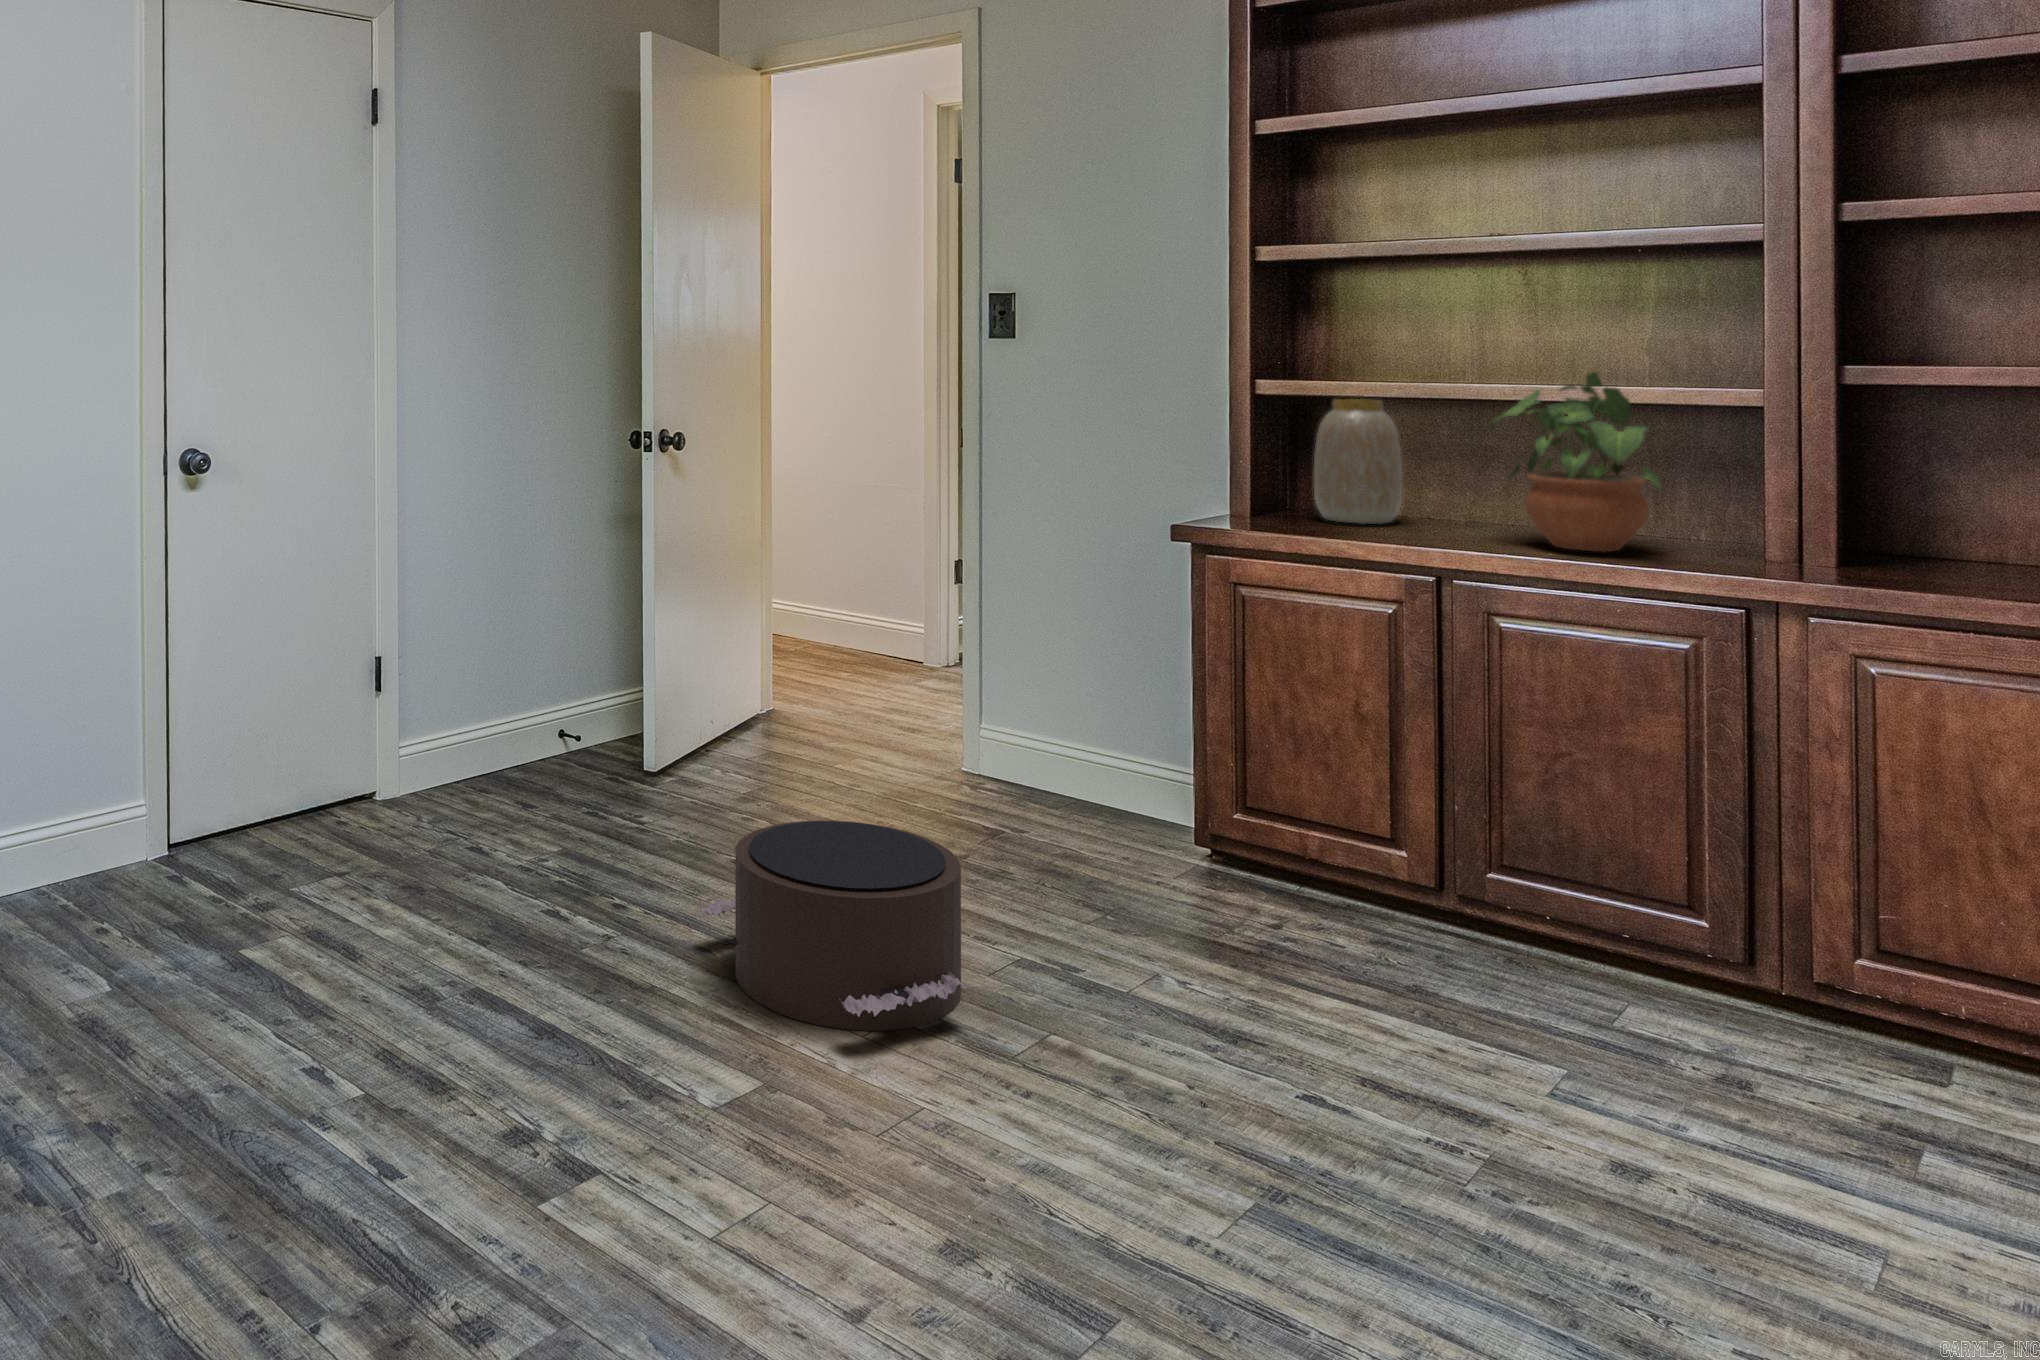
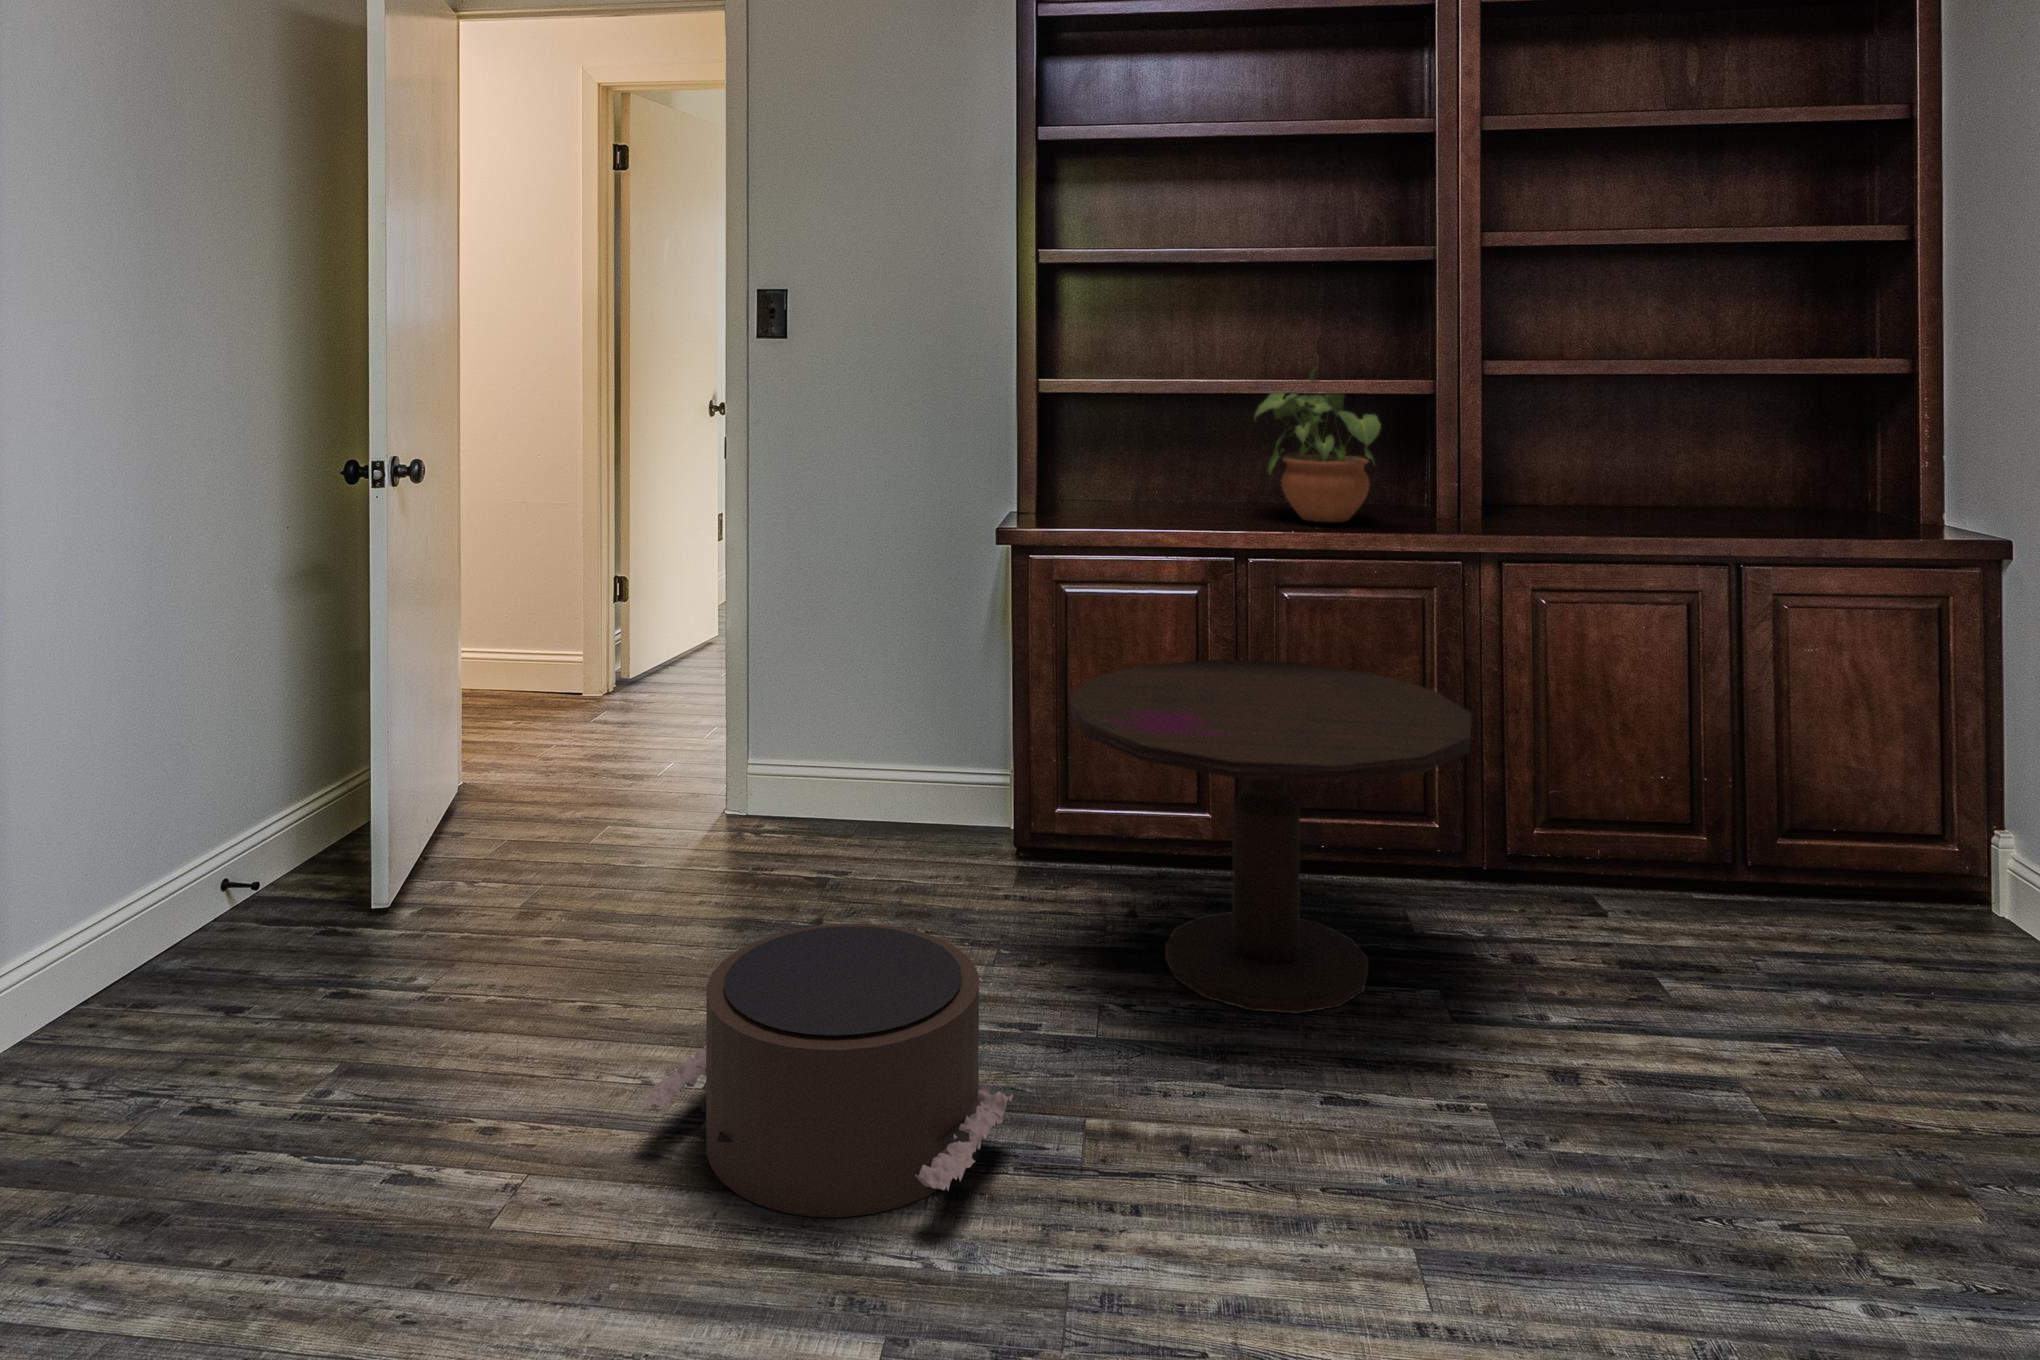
vase: present [1314,399,1402,524] -> none [1094,396,1165,512]
side table: none [1148,676,1629,1048] -> present [1070,659,1471,1014]

